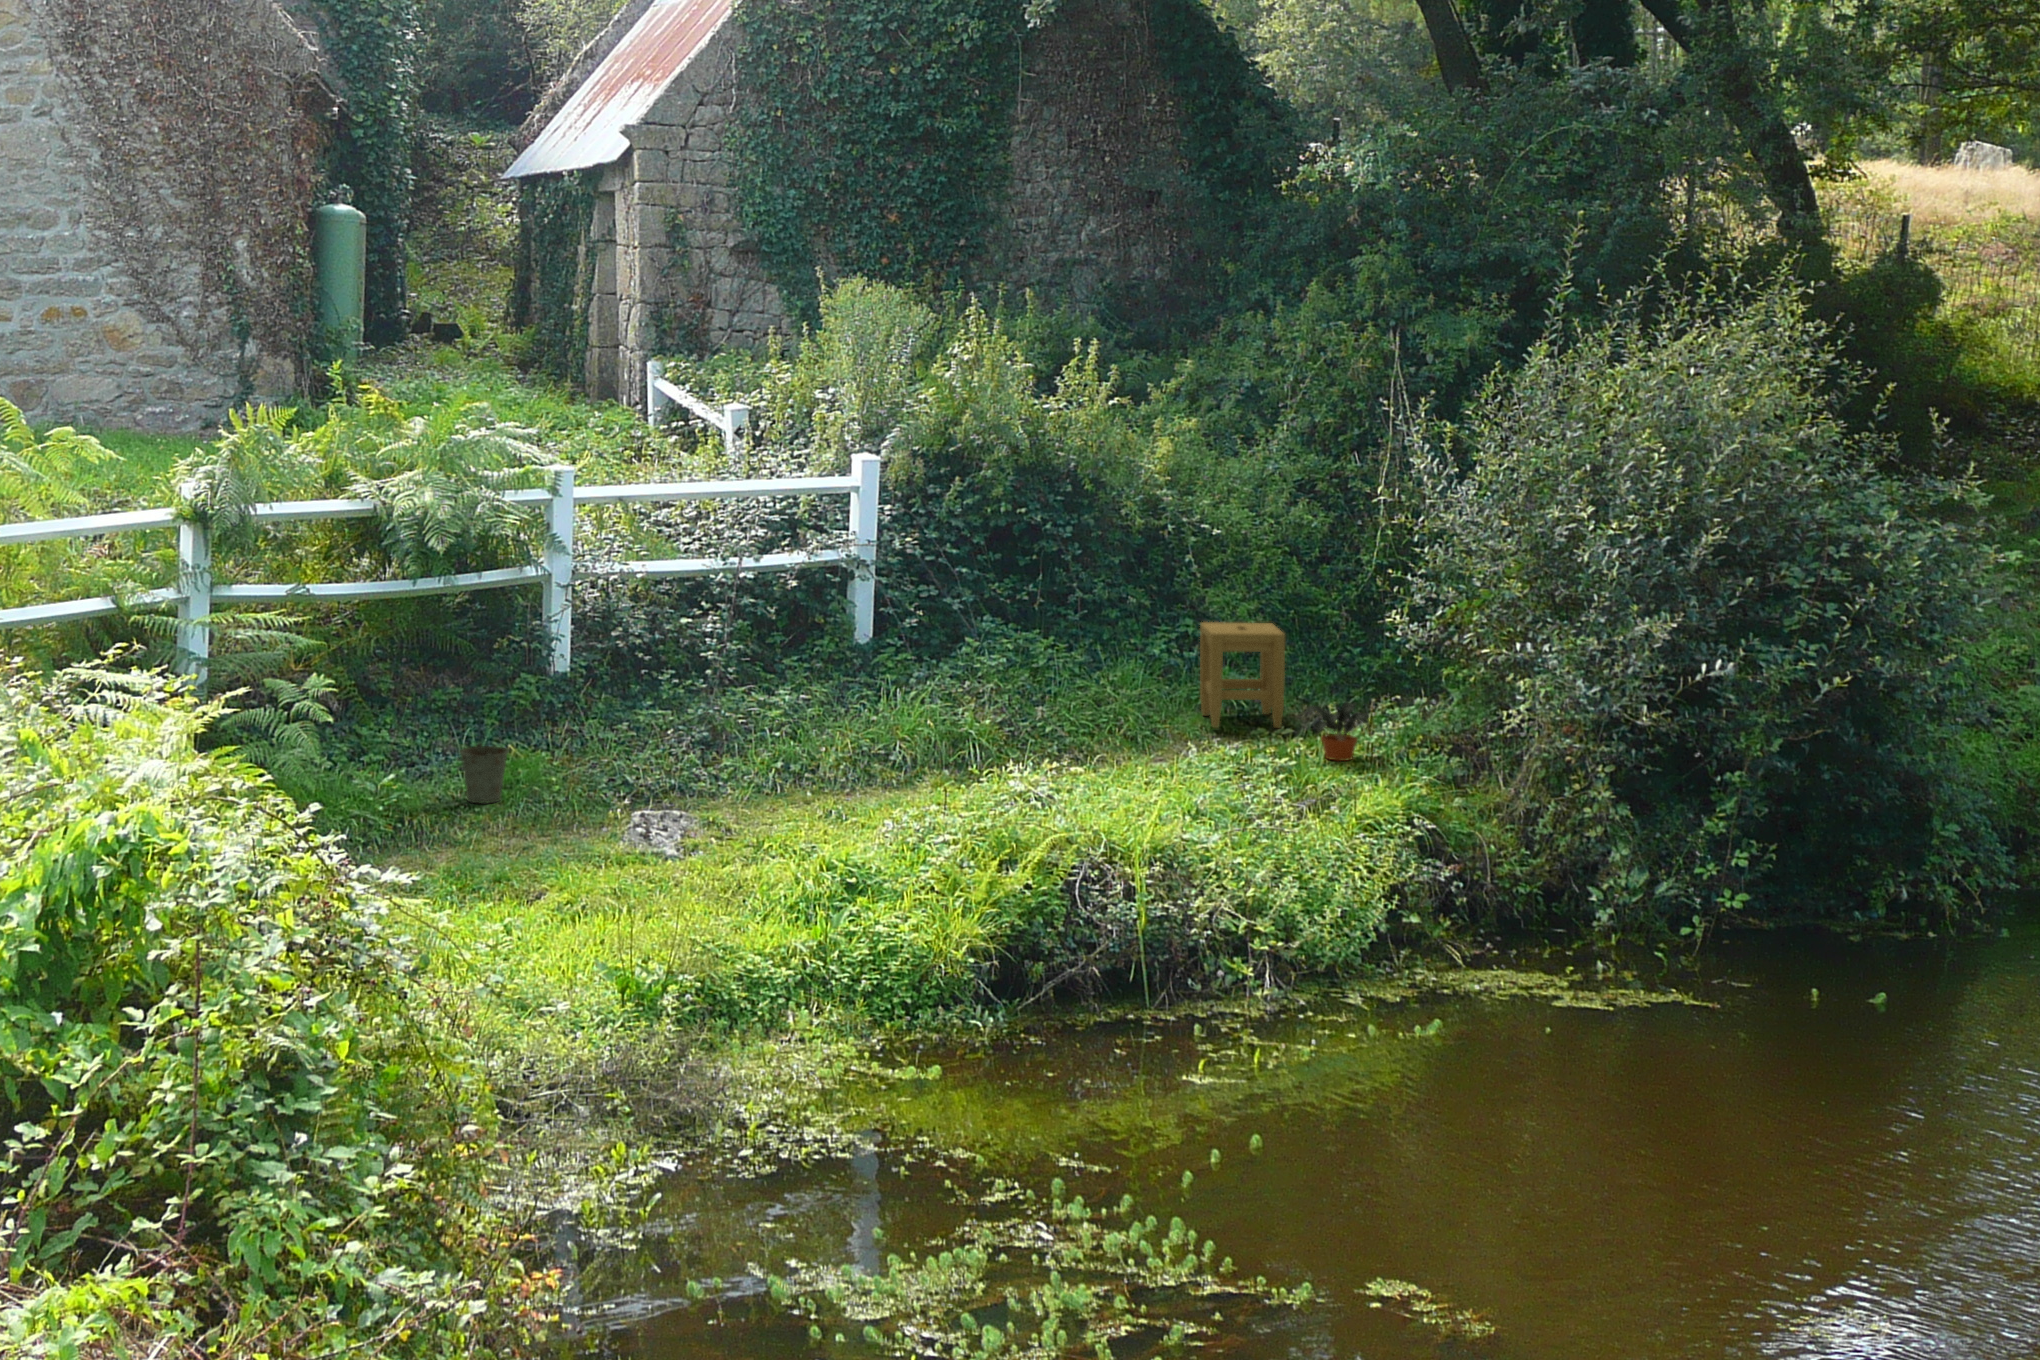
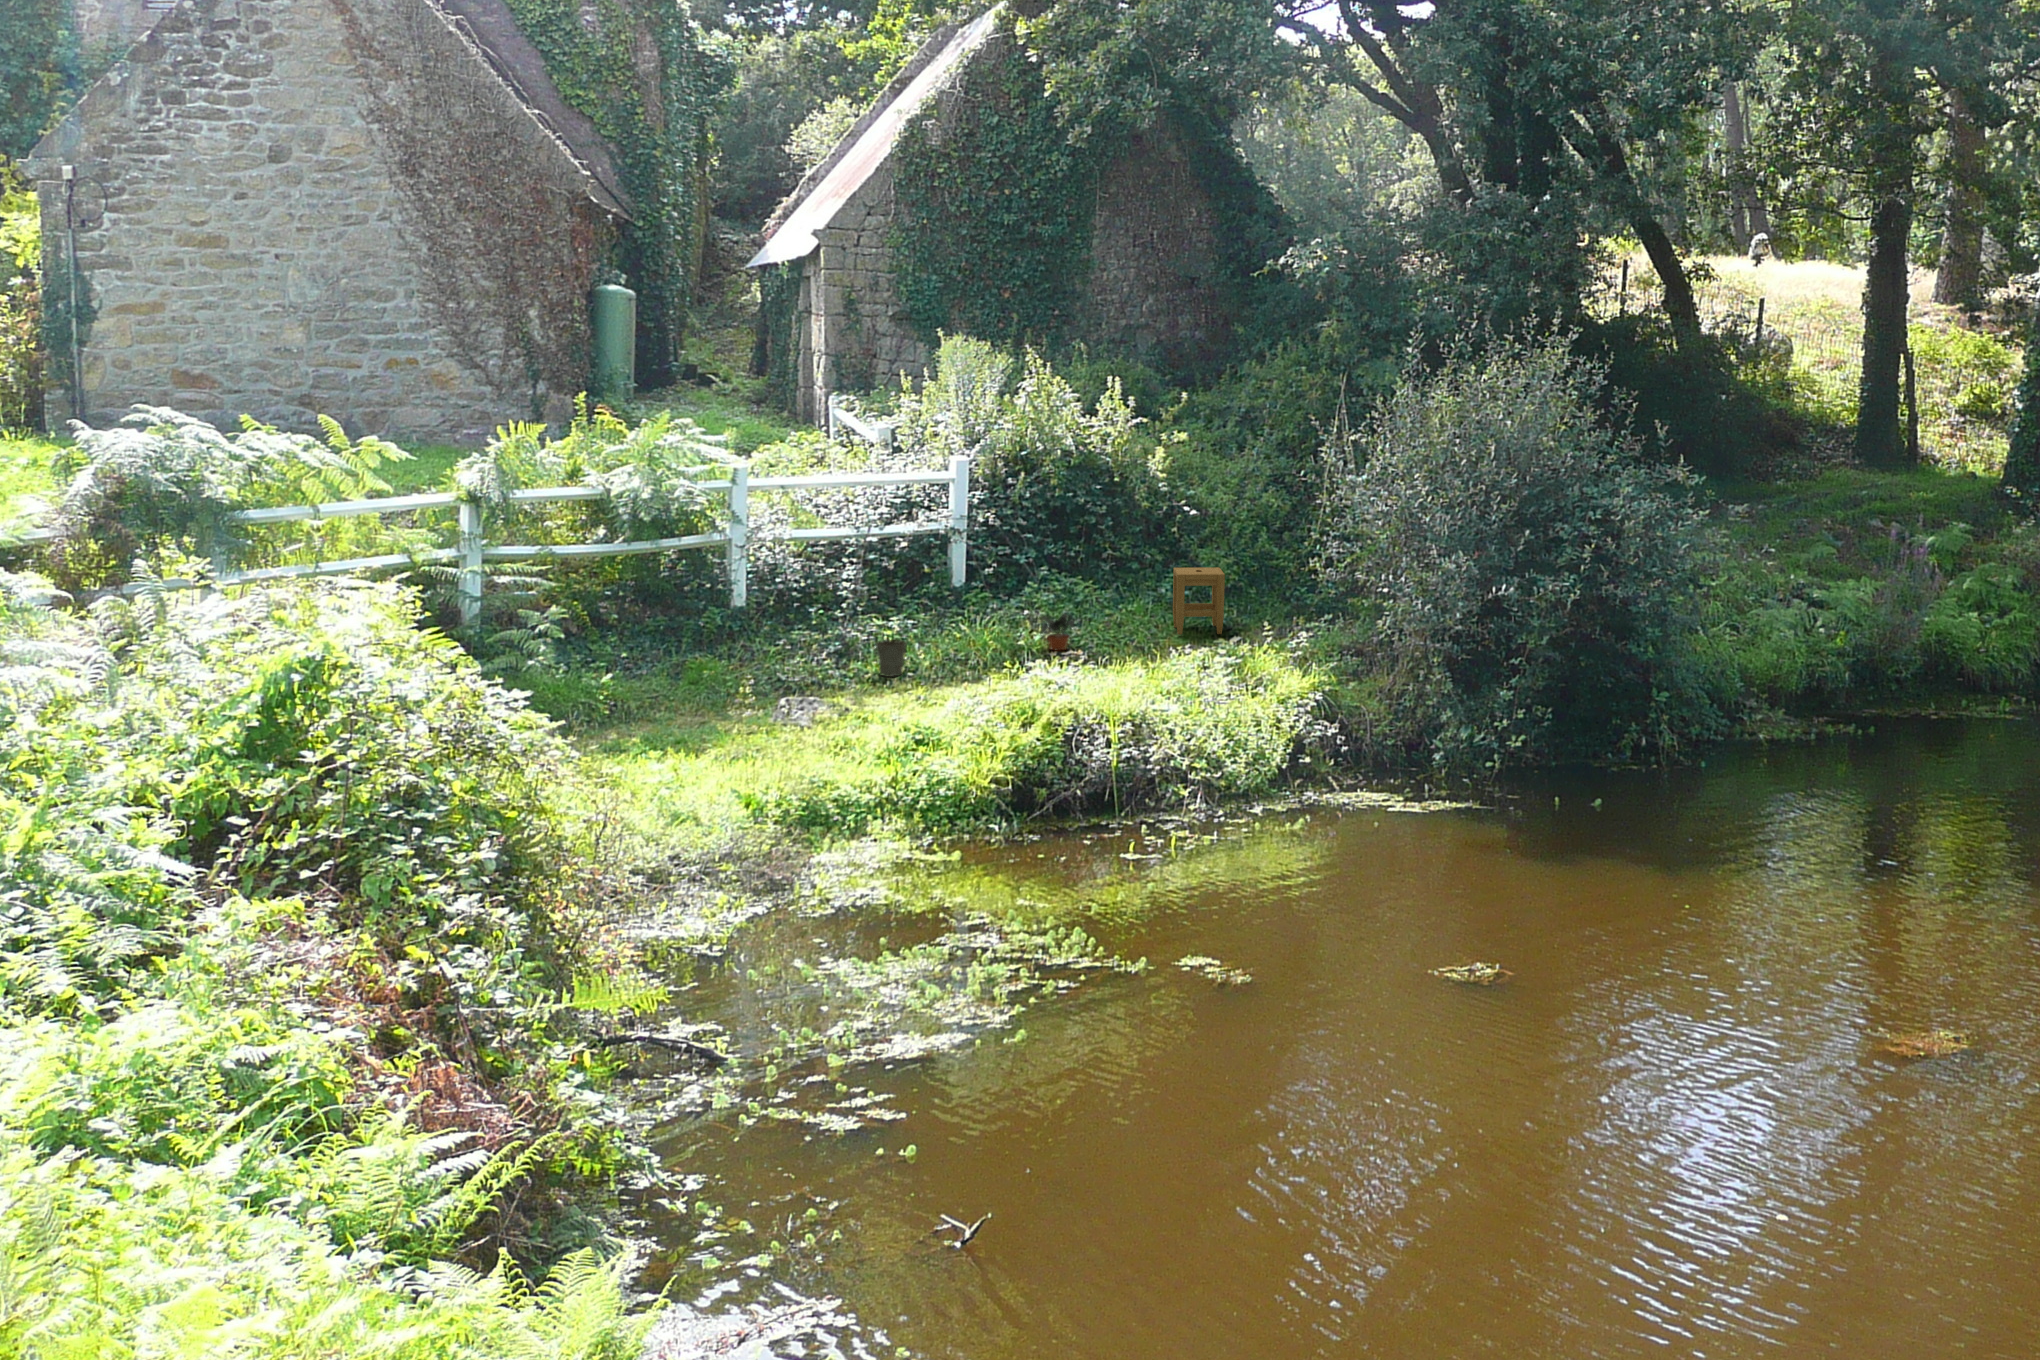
potted plant: present [1304,702,1369,761] -> present [1040,614,1075,650]
bucket: present [460,743,508,803] -> present [875,639,907,677]

